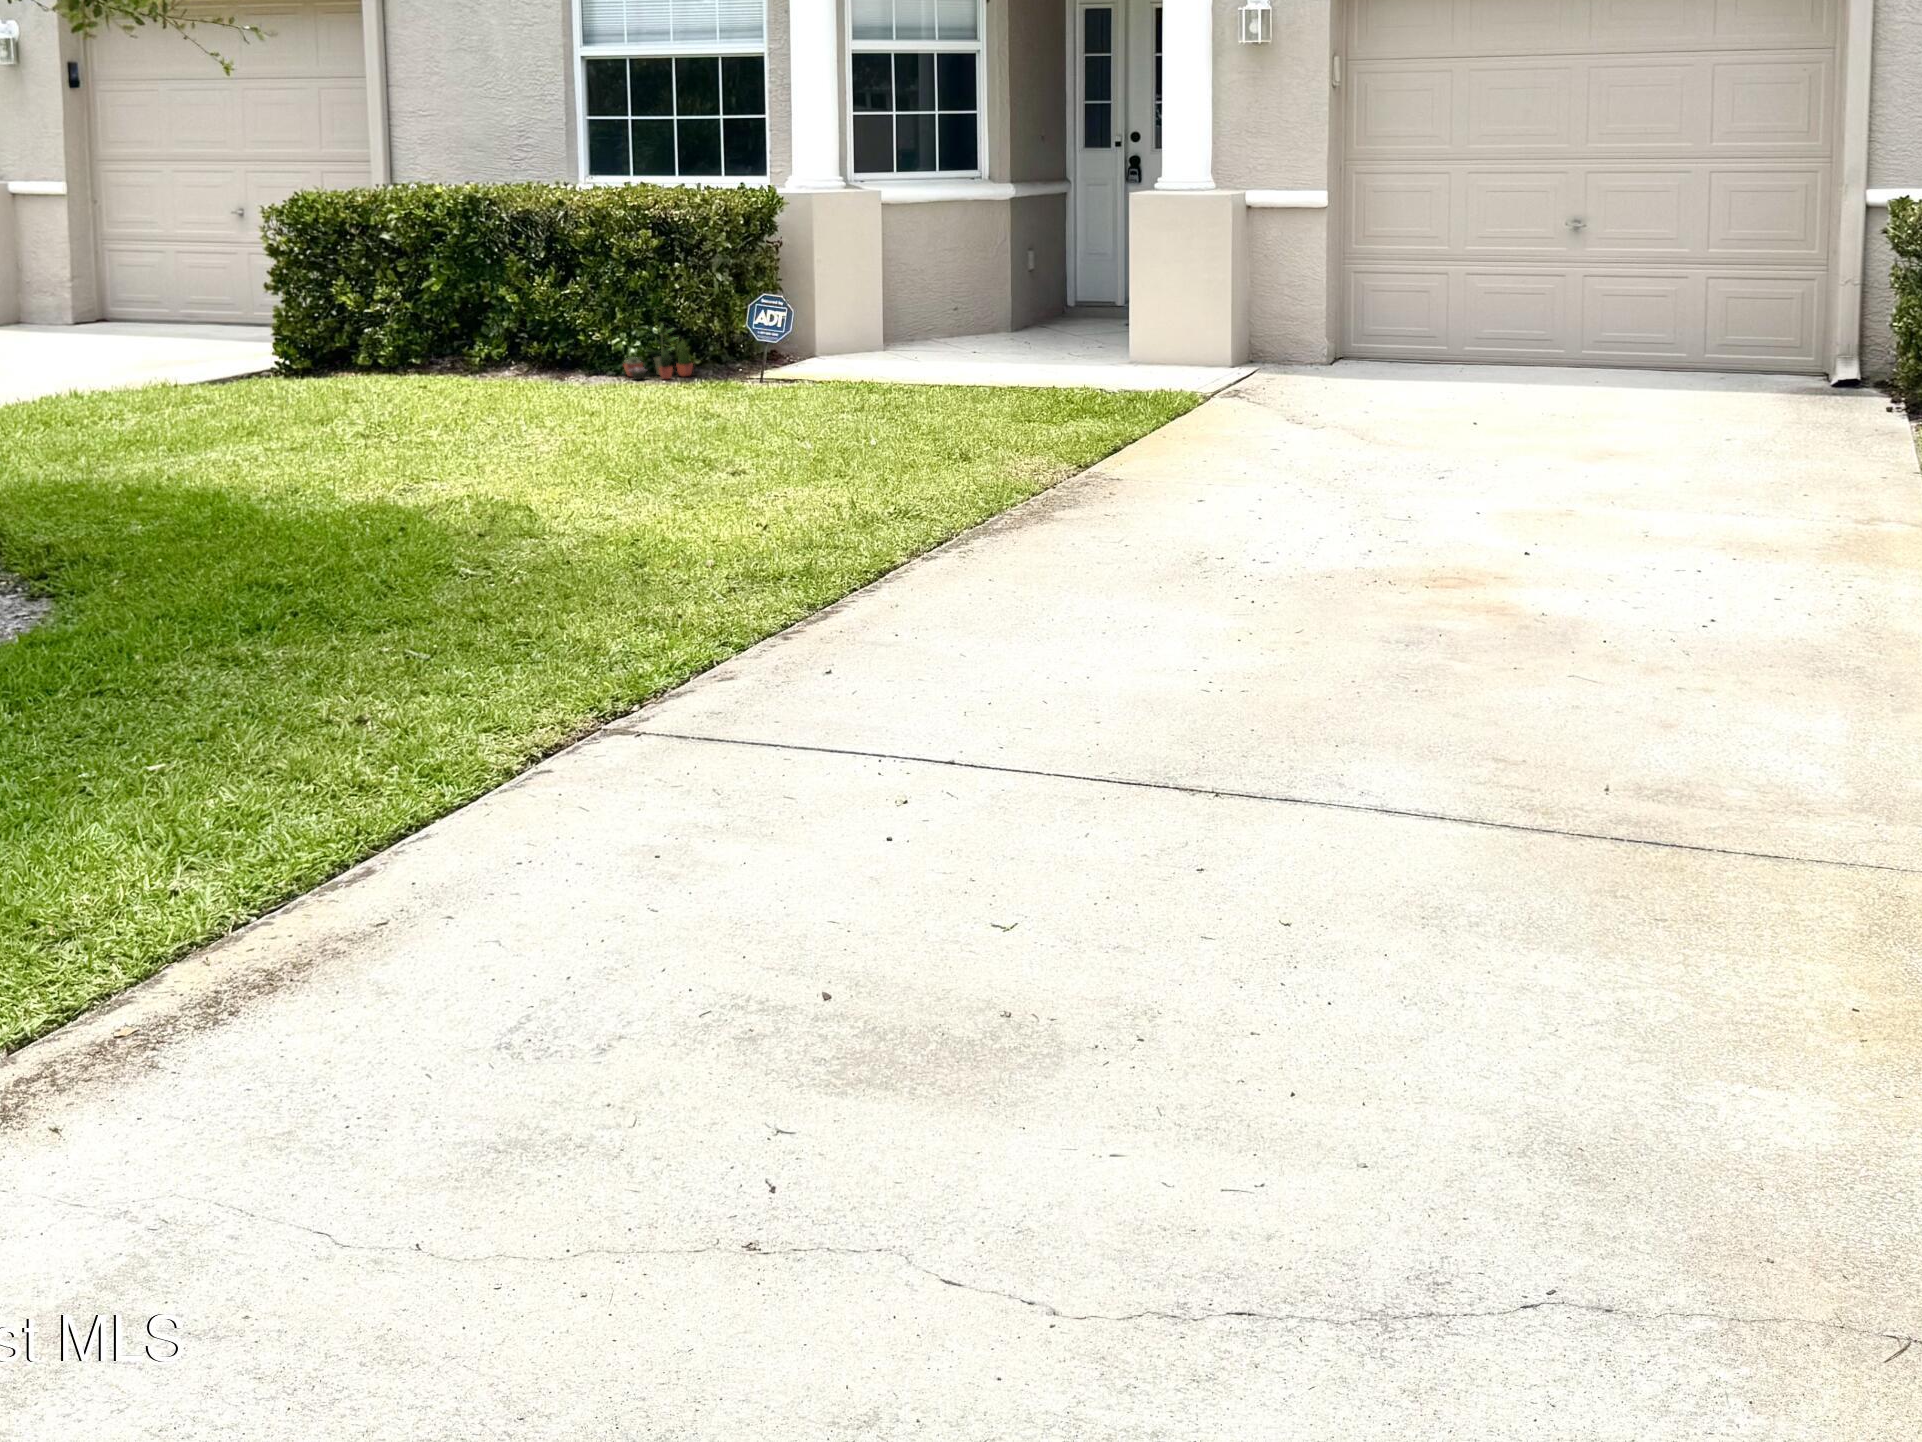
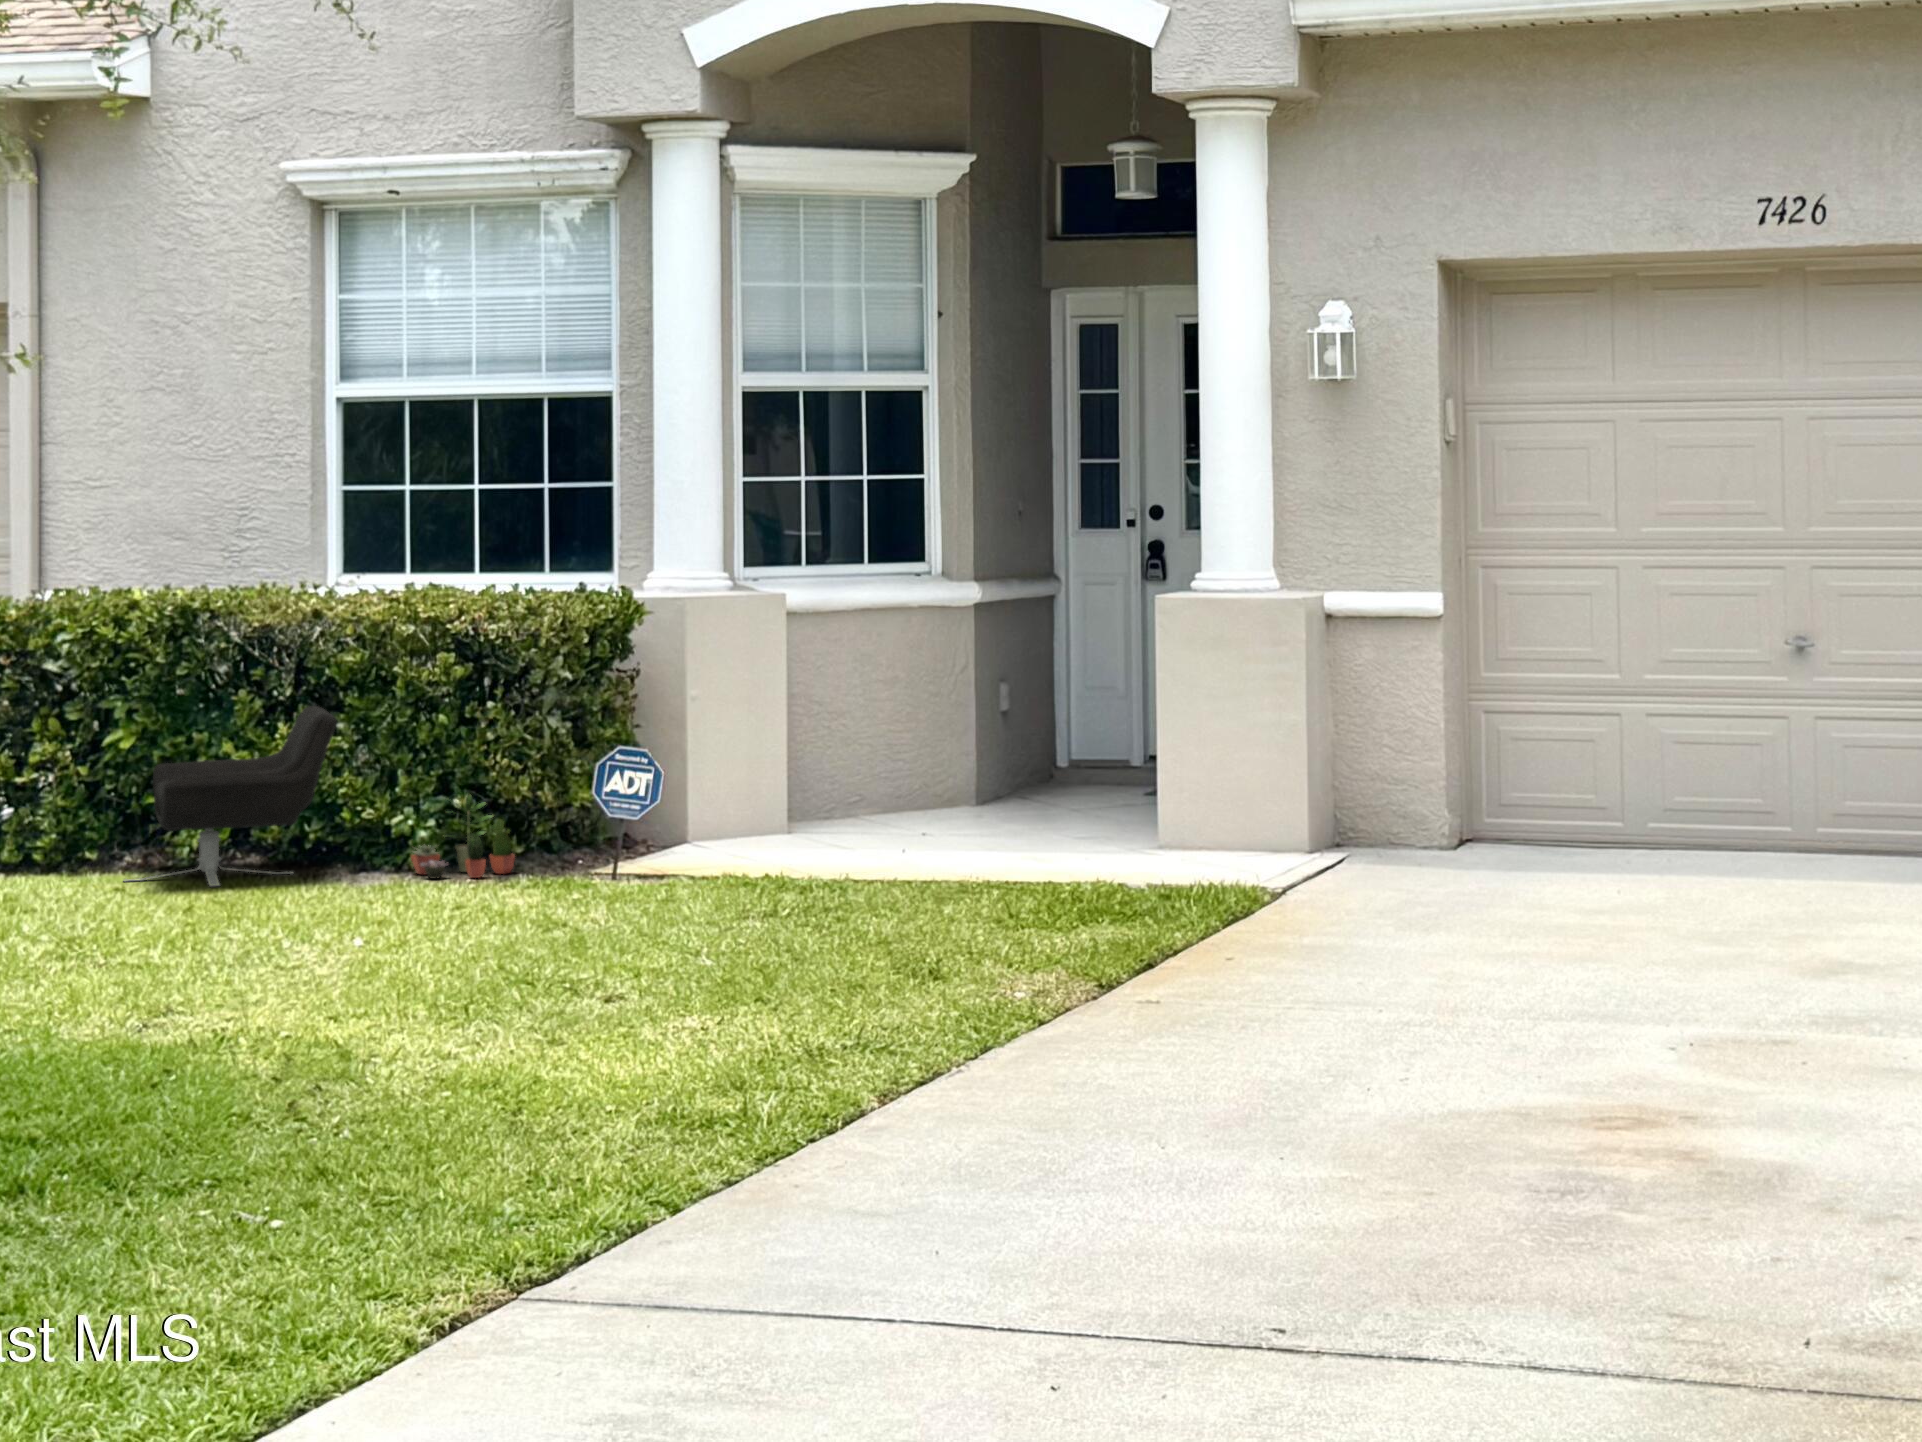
lounge chair: none [431,263,571,384] -> present [124,706,336,886]

